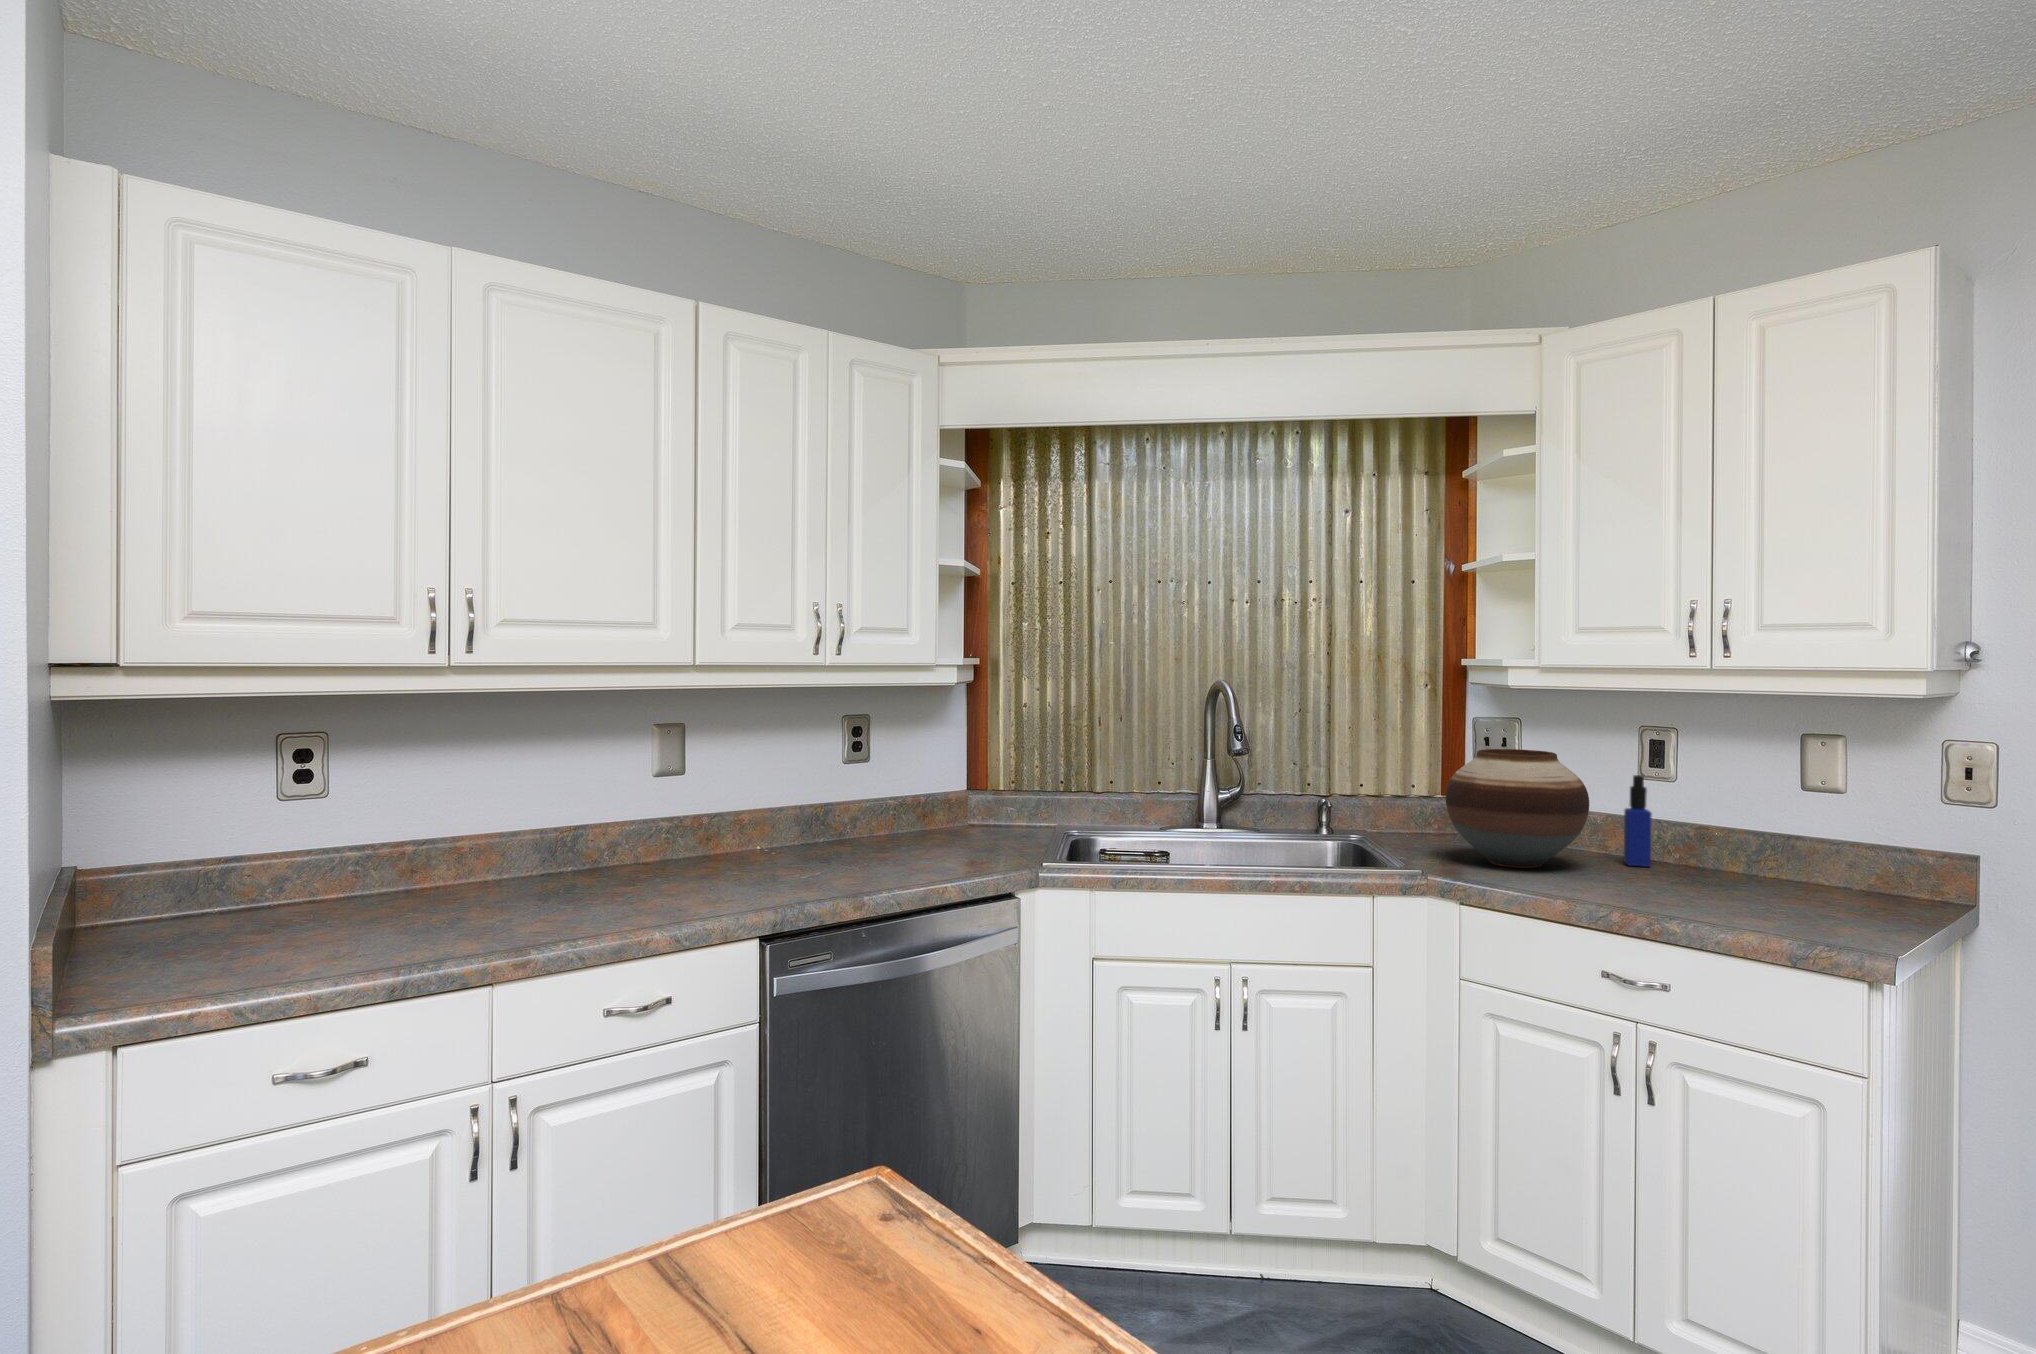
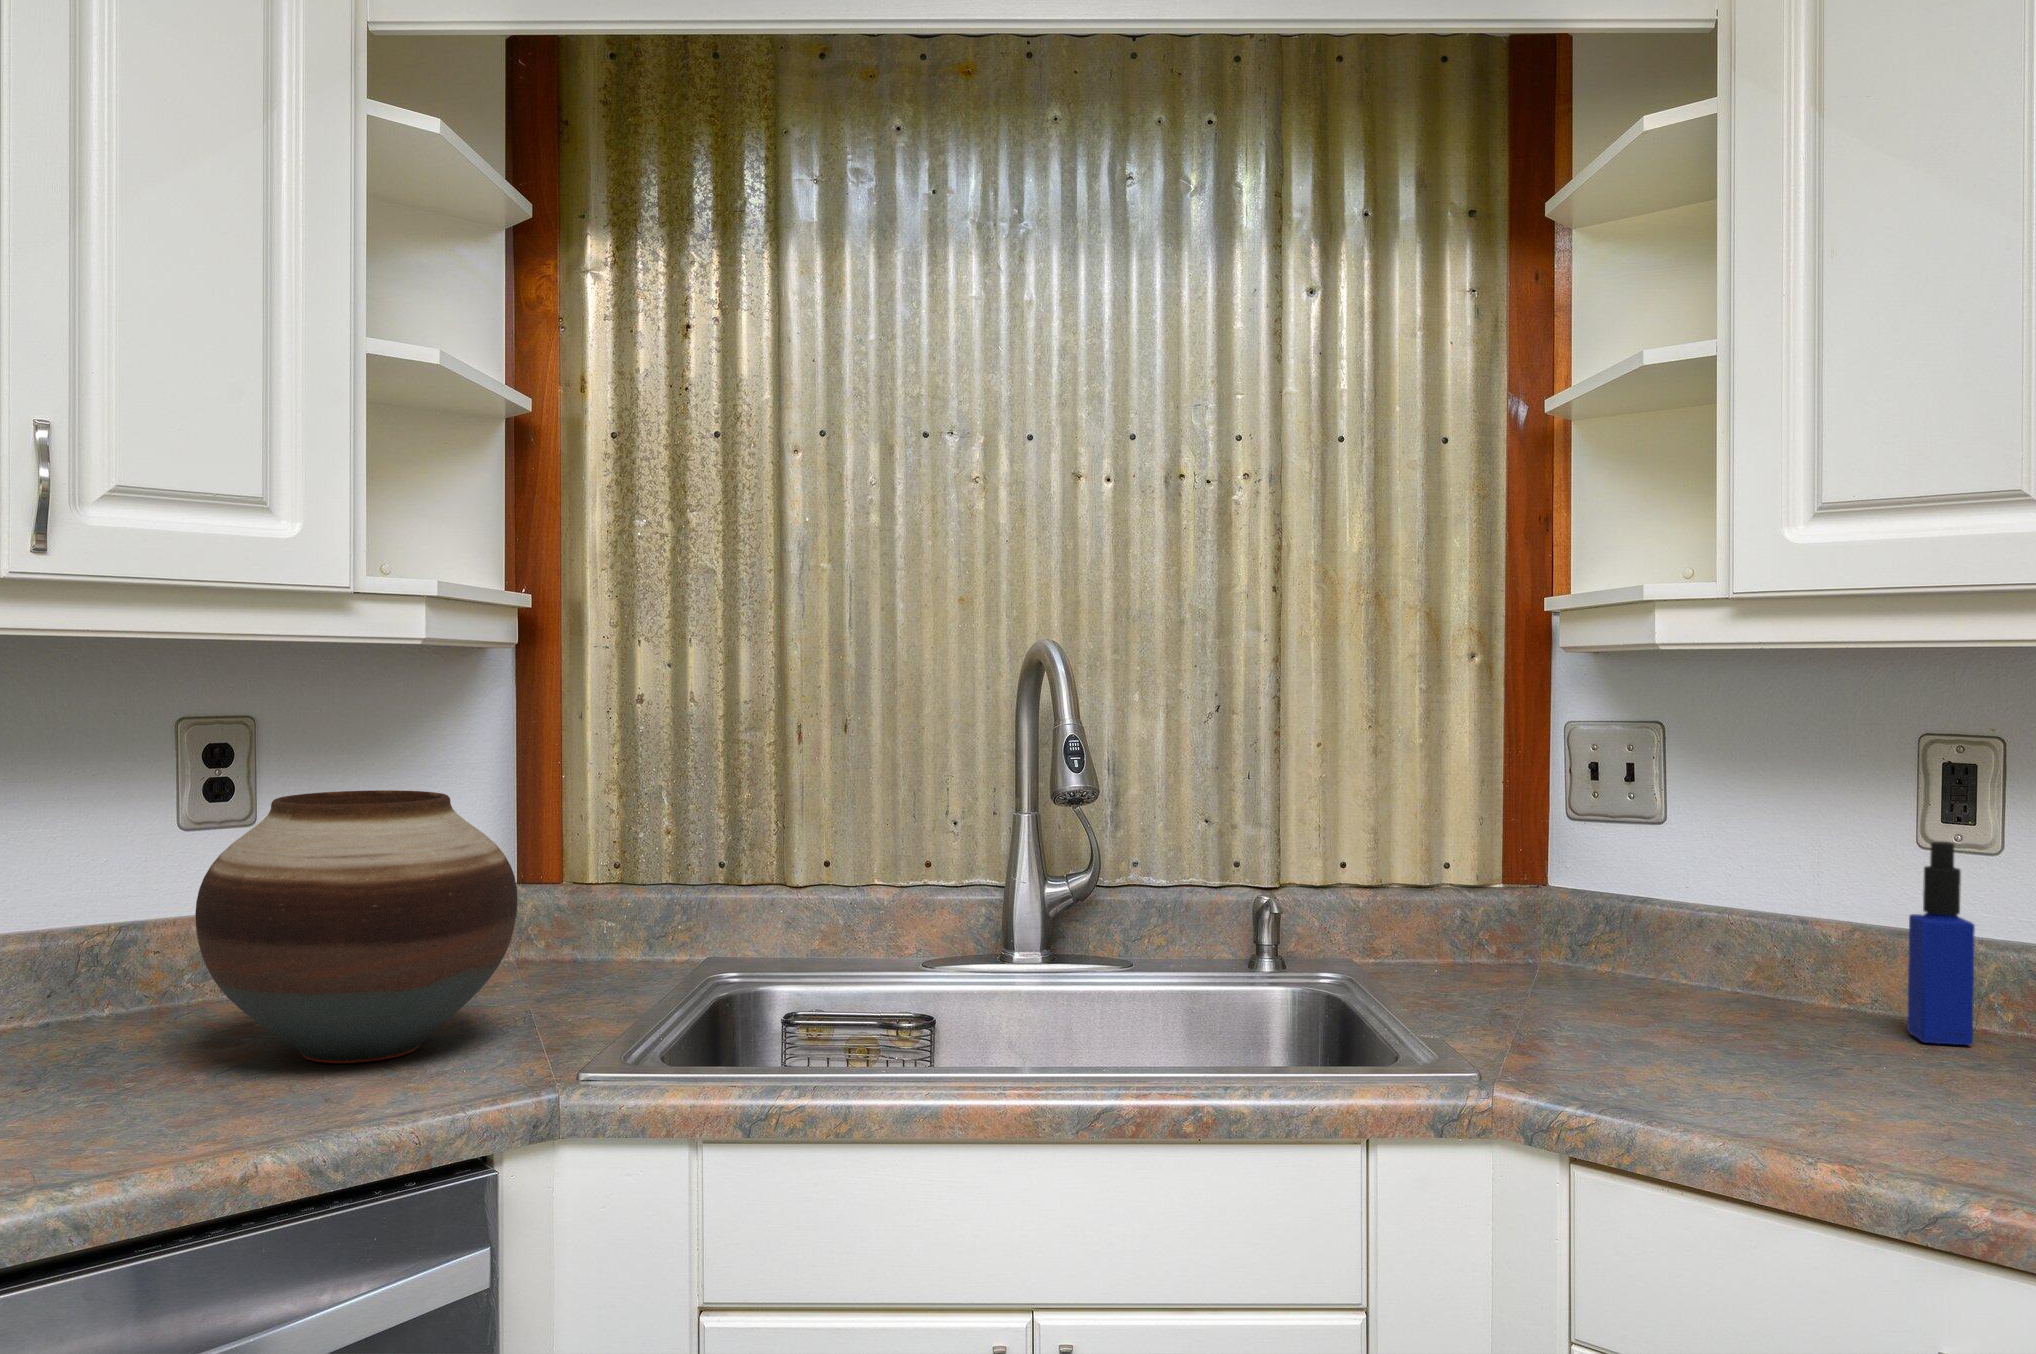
vase: present [1446,749,1589,868] -> present [195,790,518,1063]

